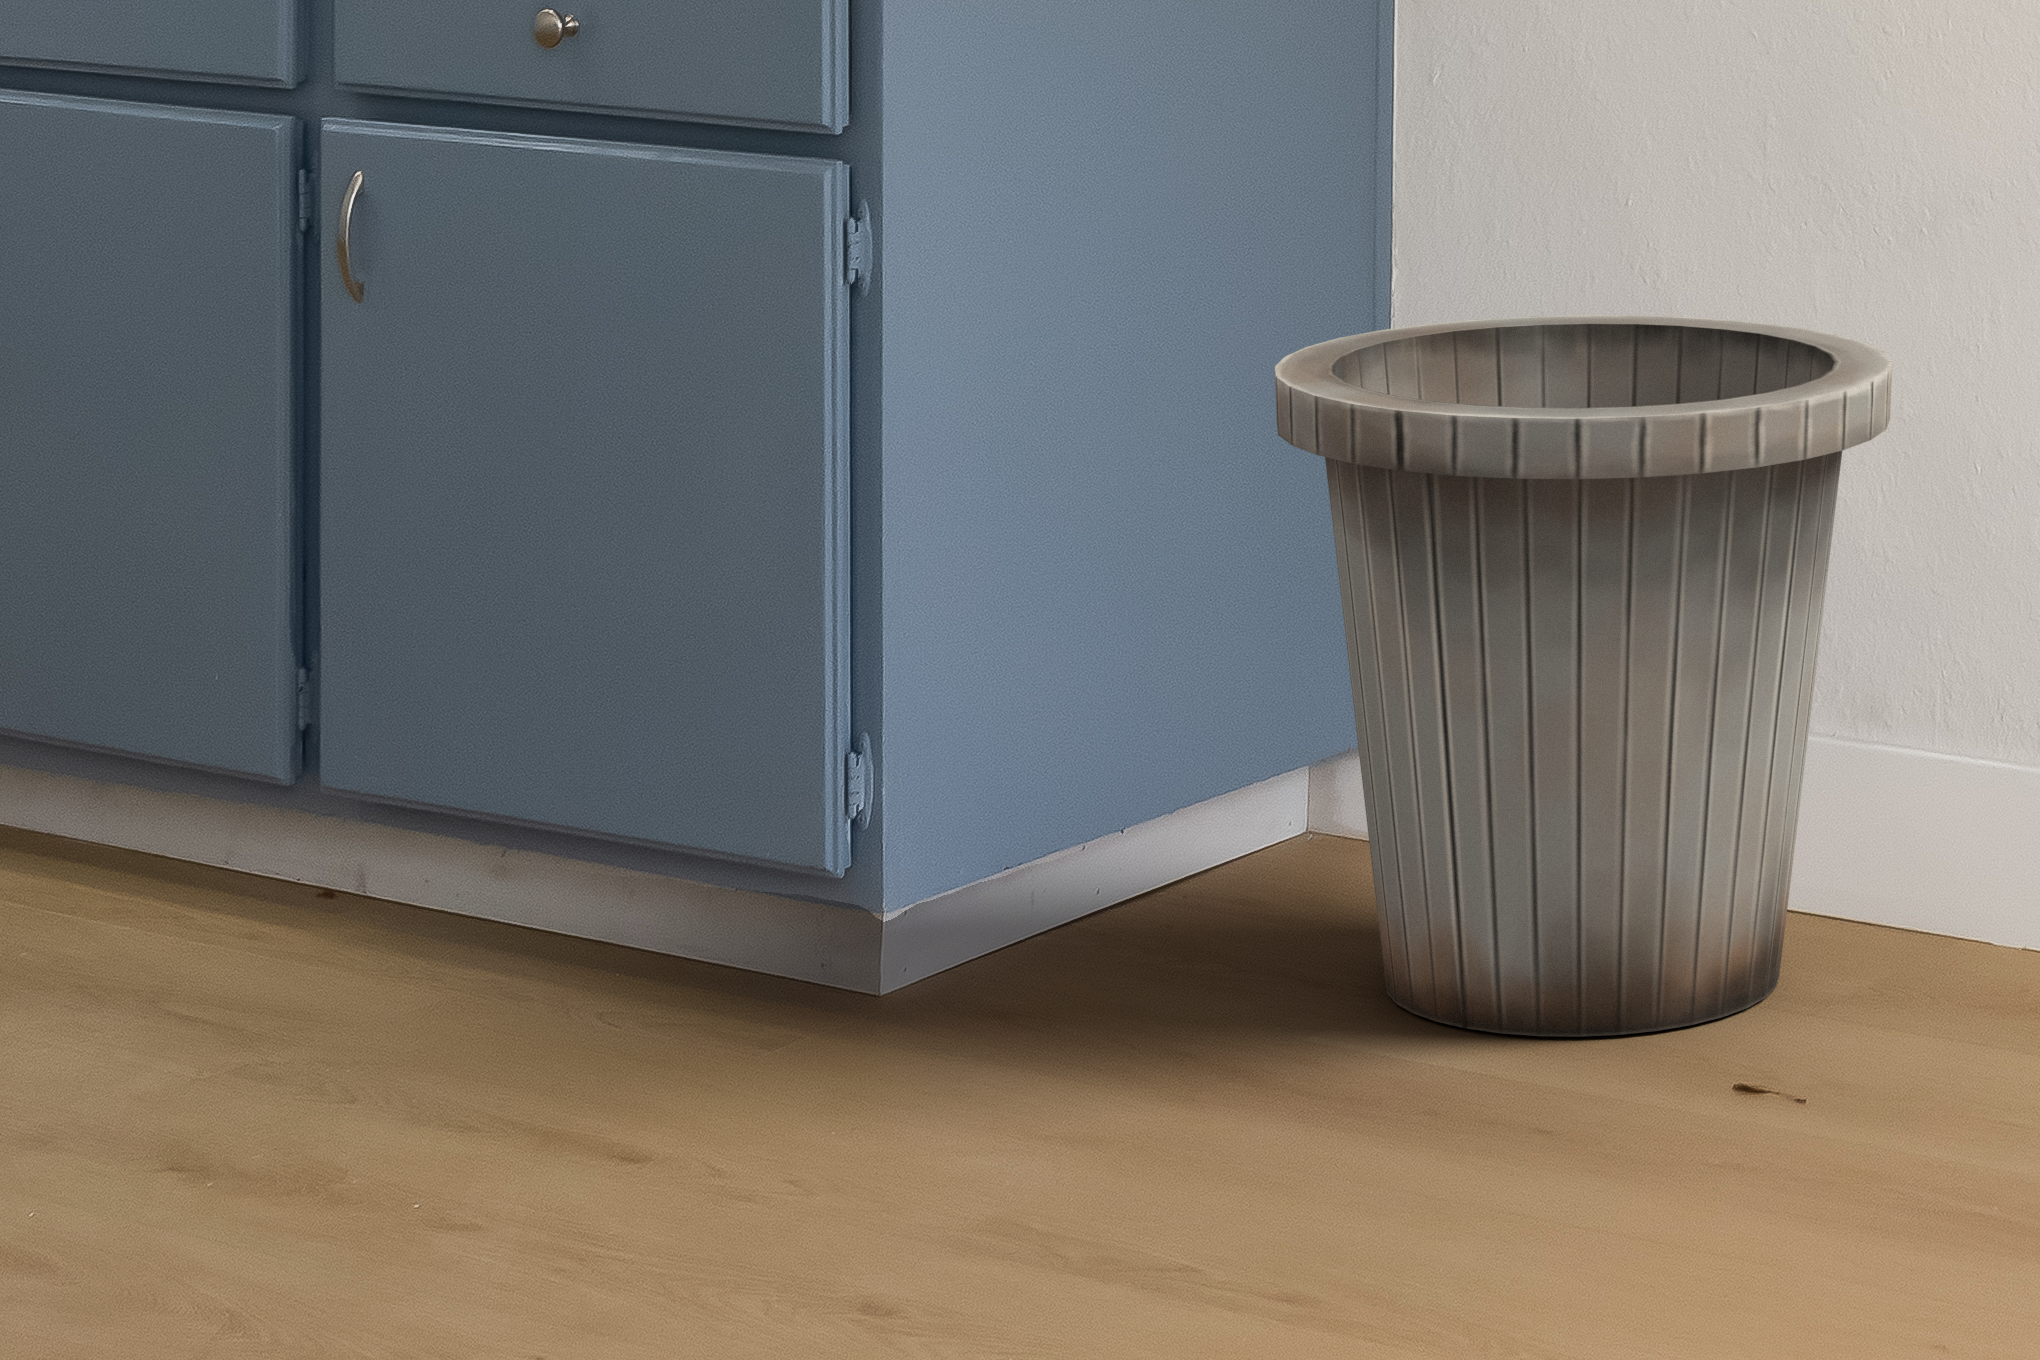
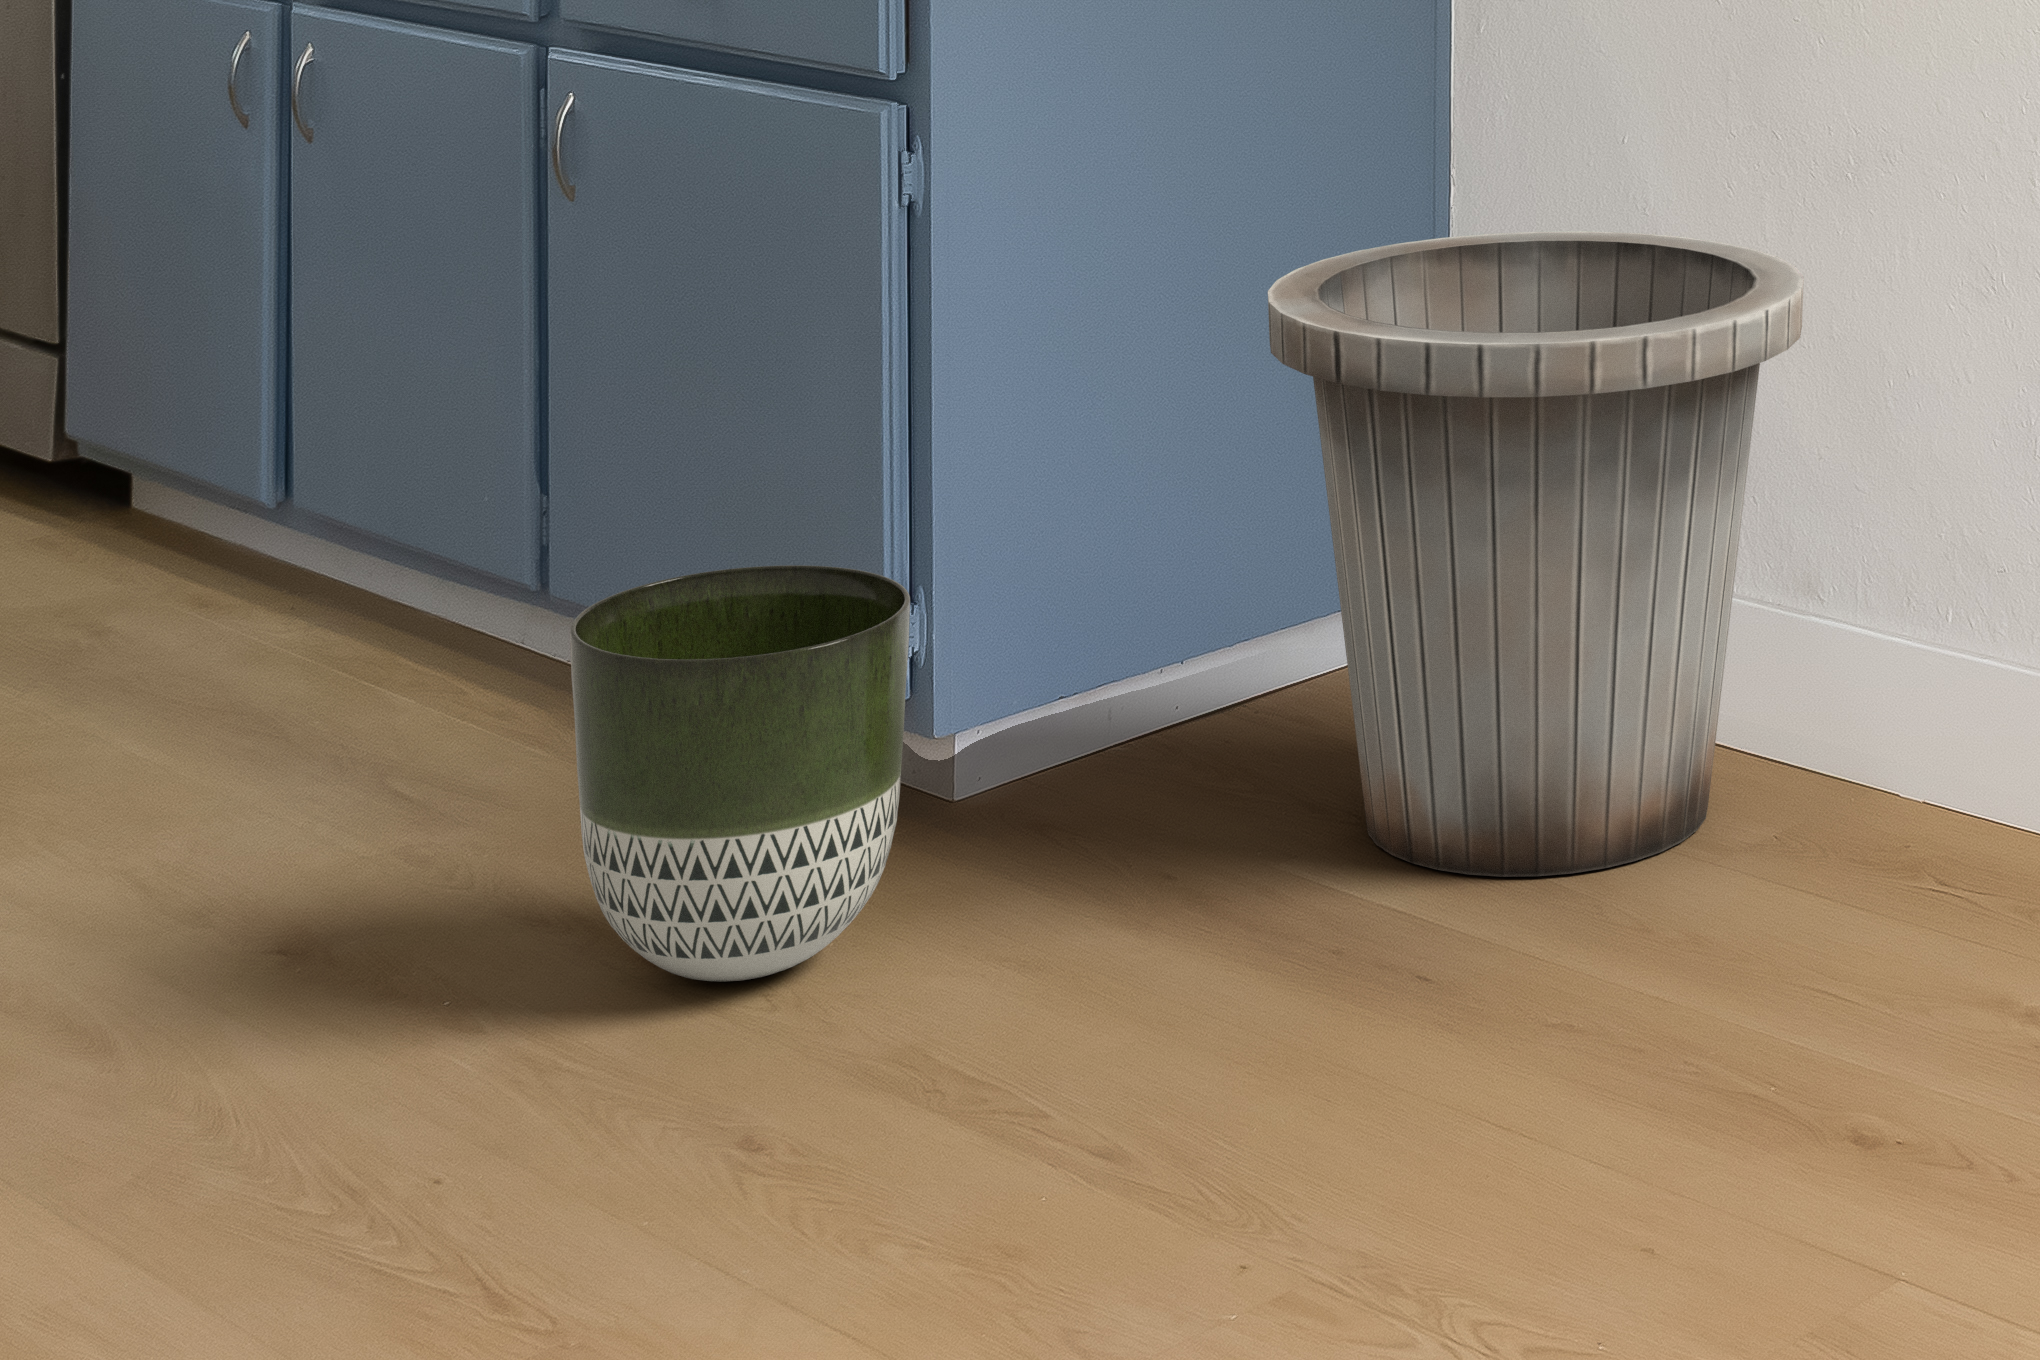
planter: none [557,696,939,1161] -> present [570,565,910,982]

